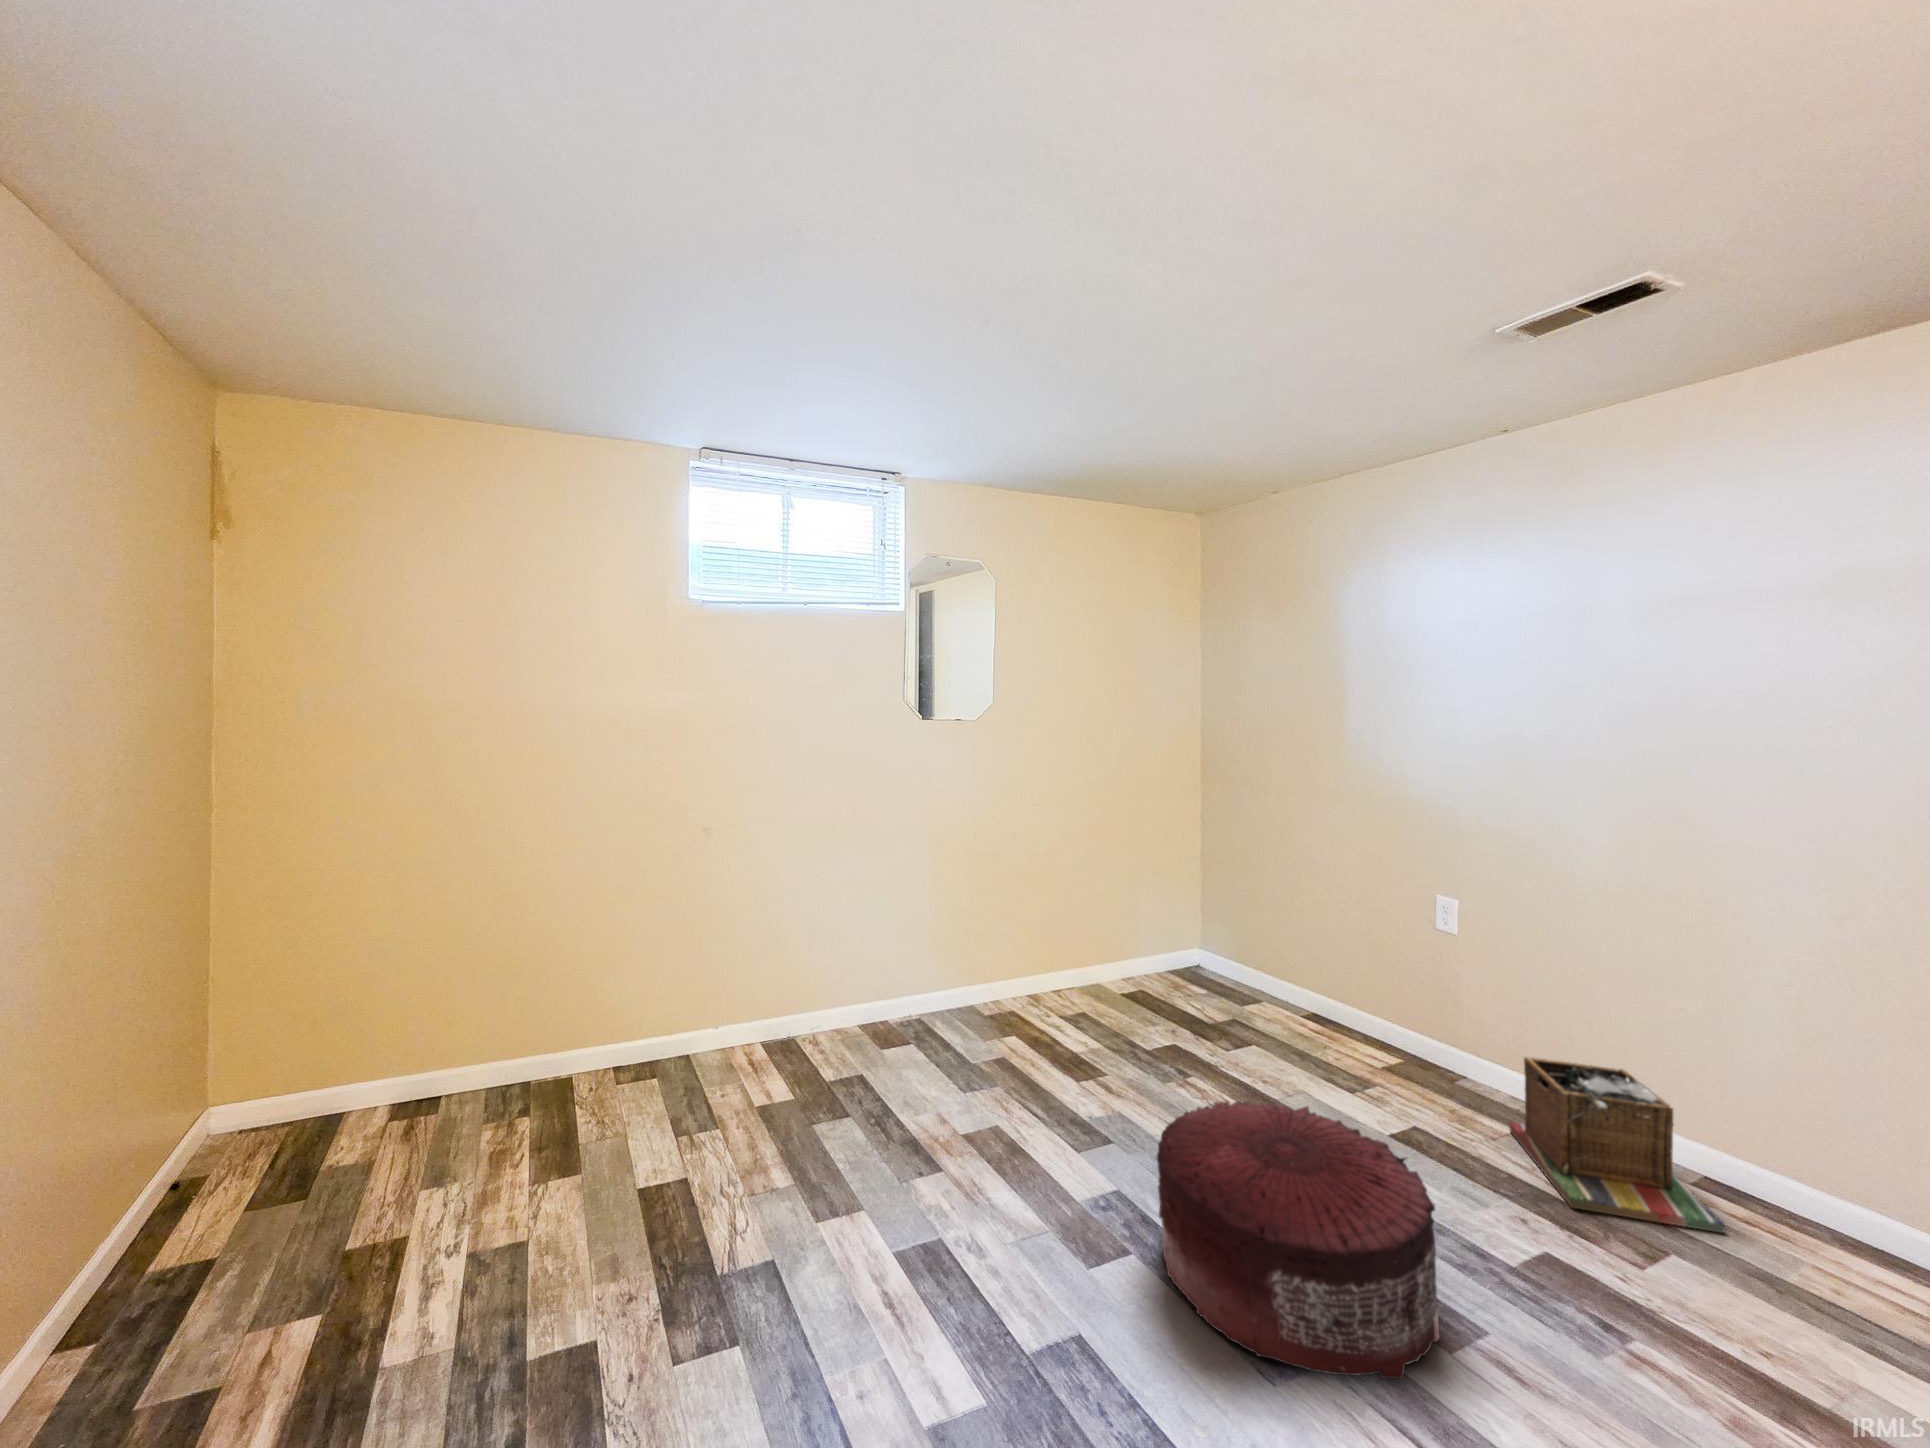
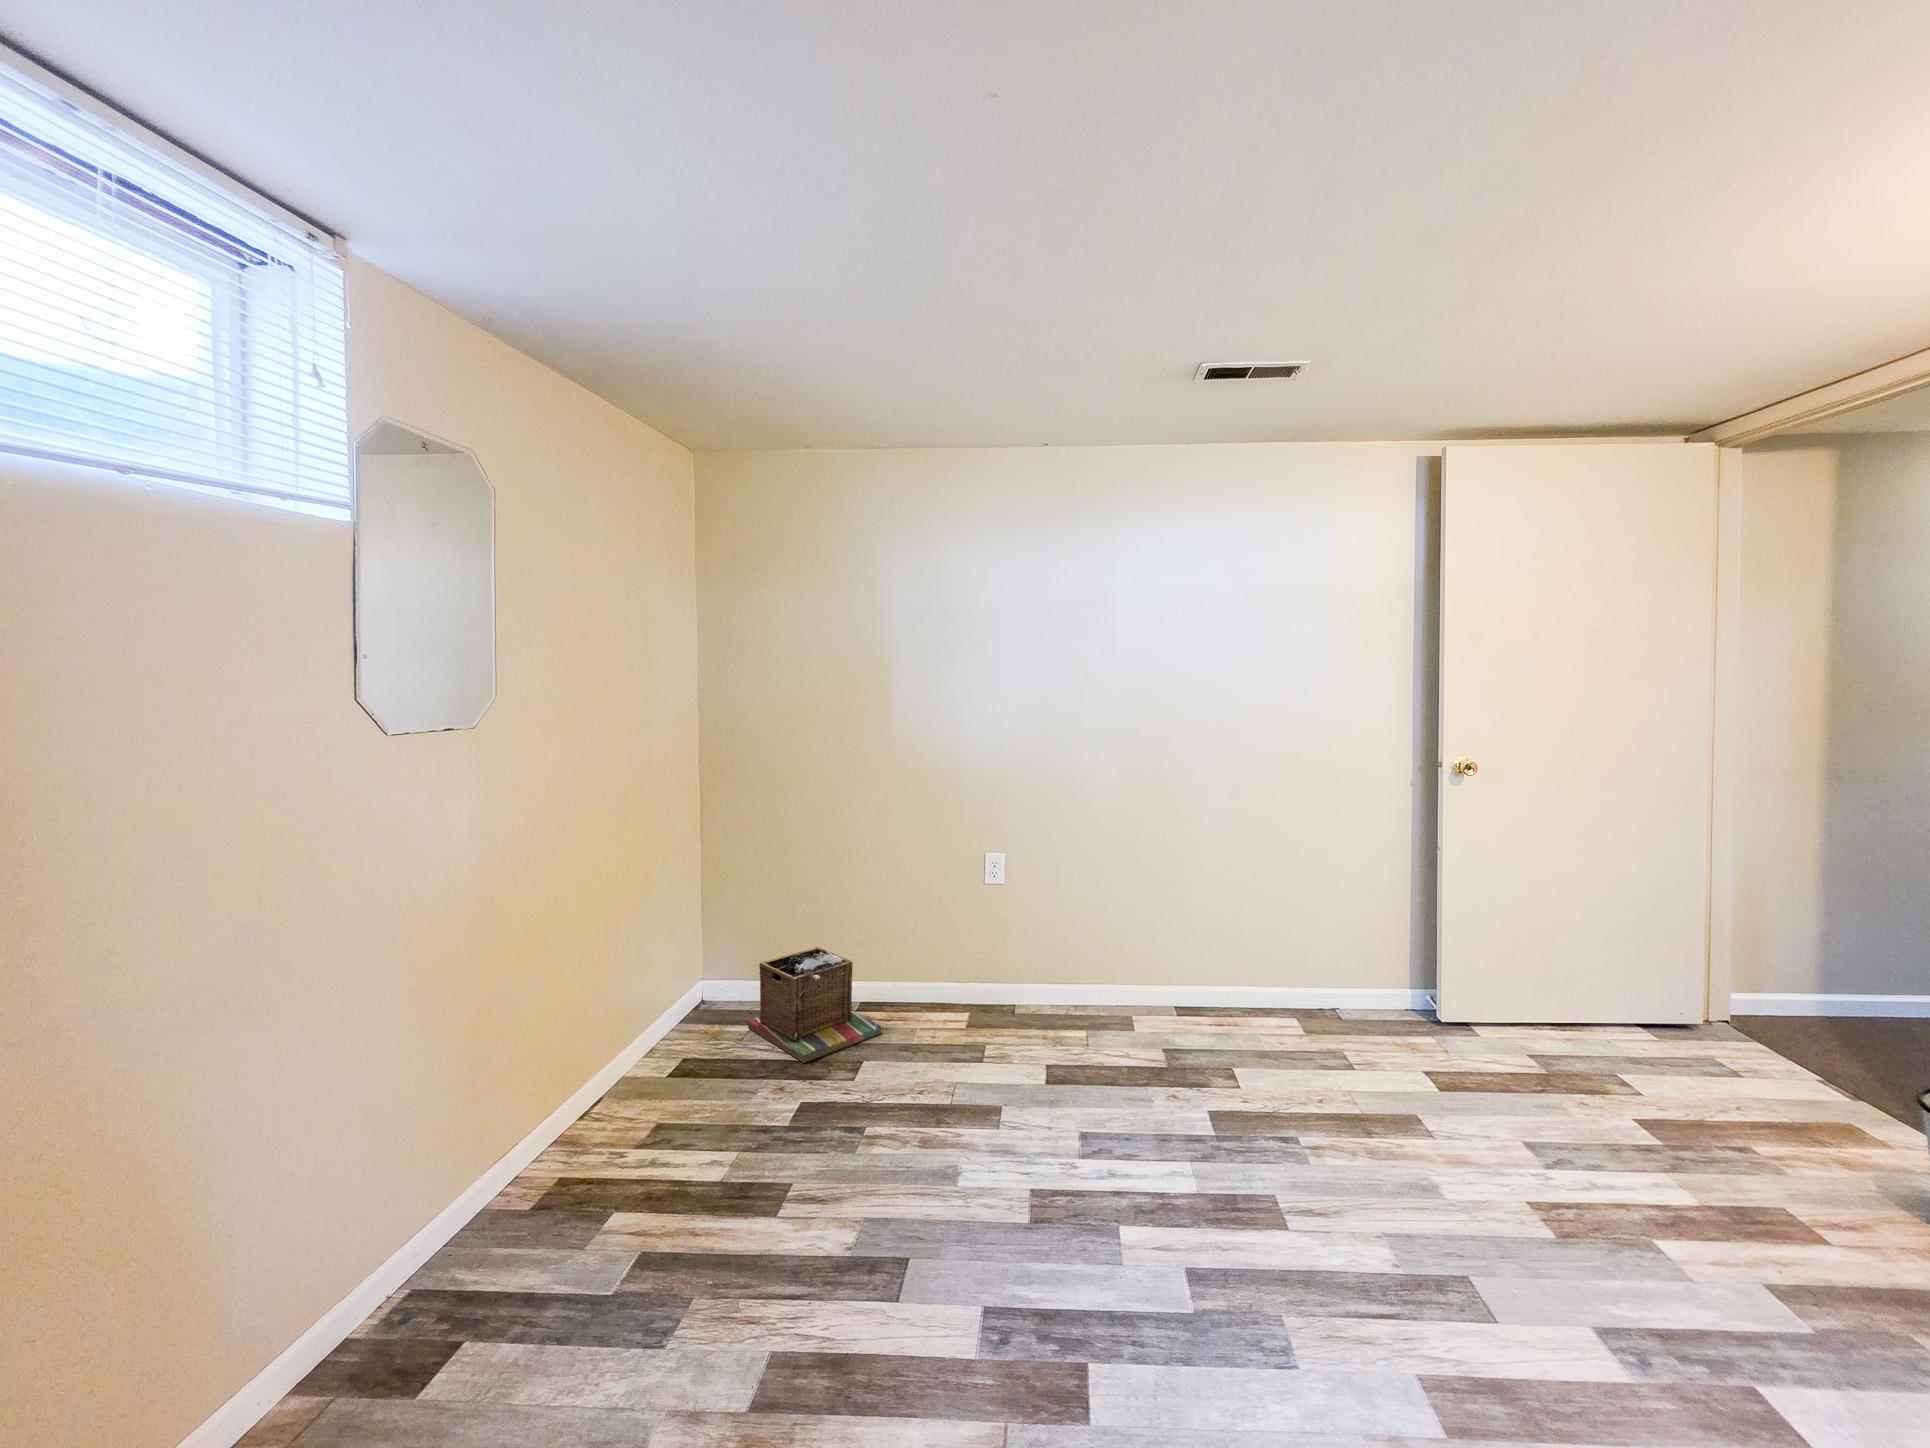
pouf: present [1157,1101,1439,1379] -> none [488,1075,767,1344]

